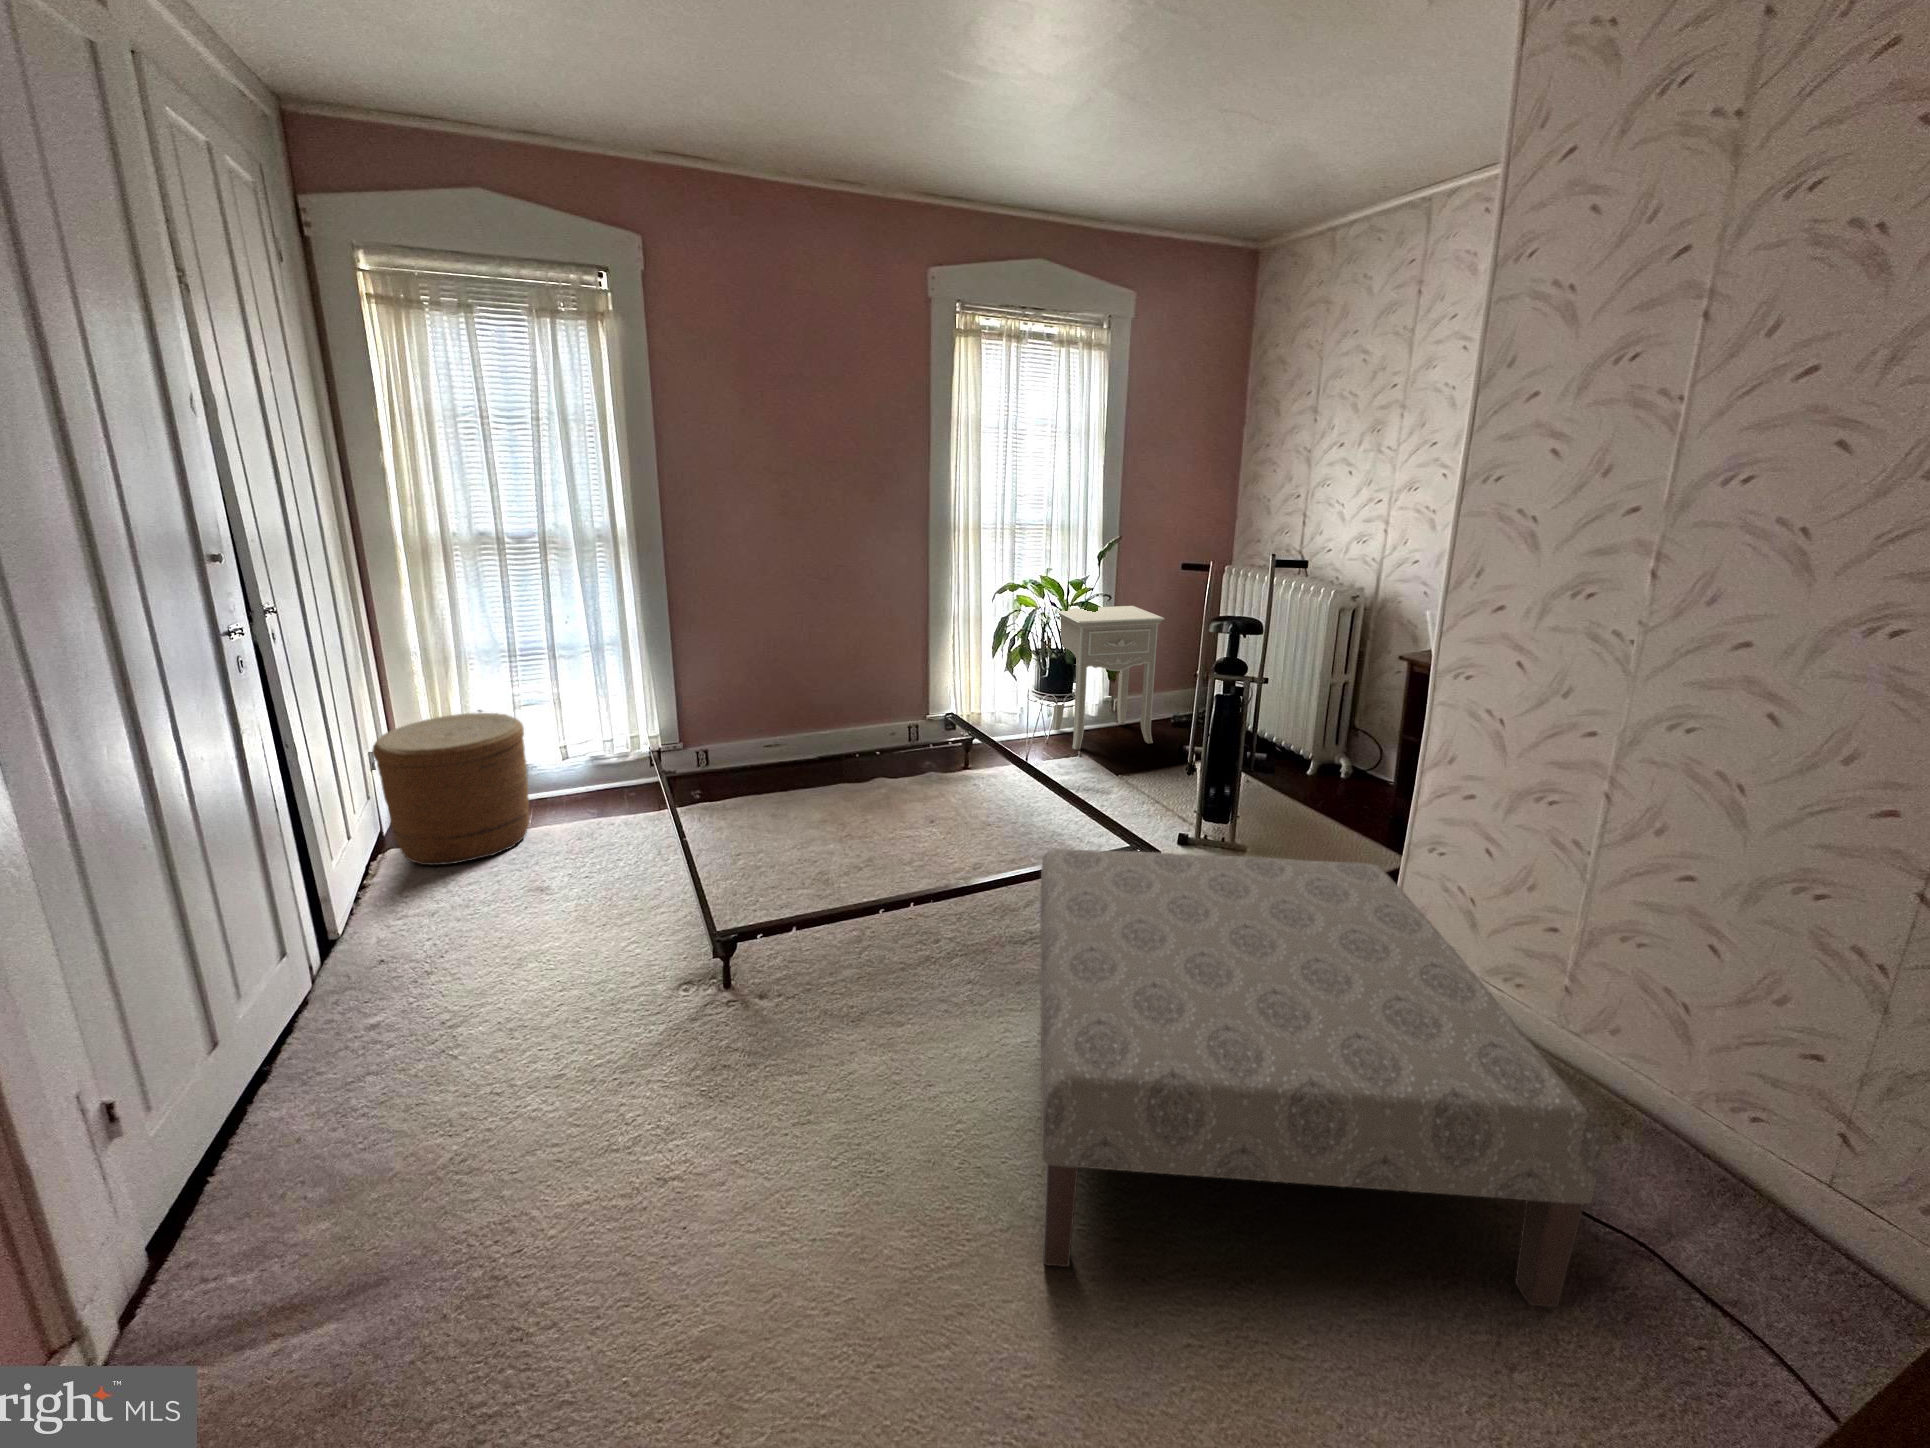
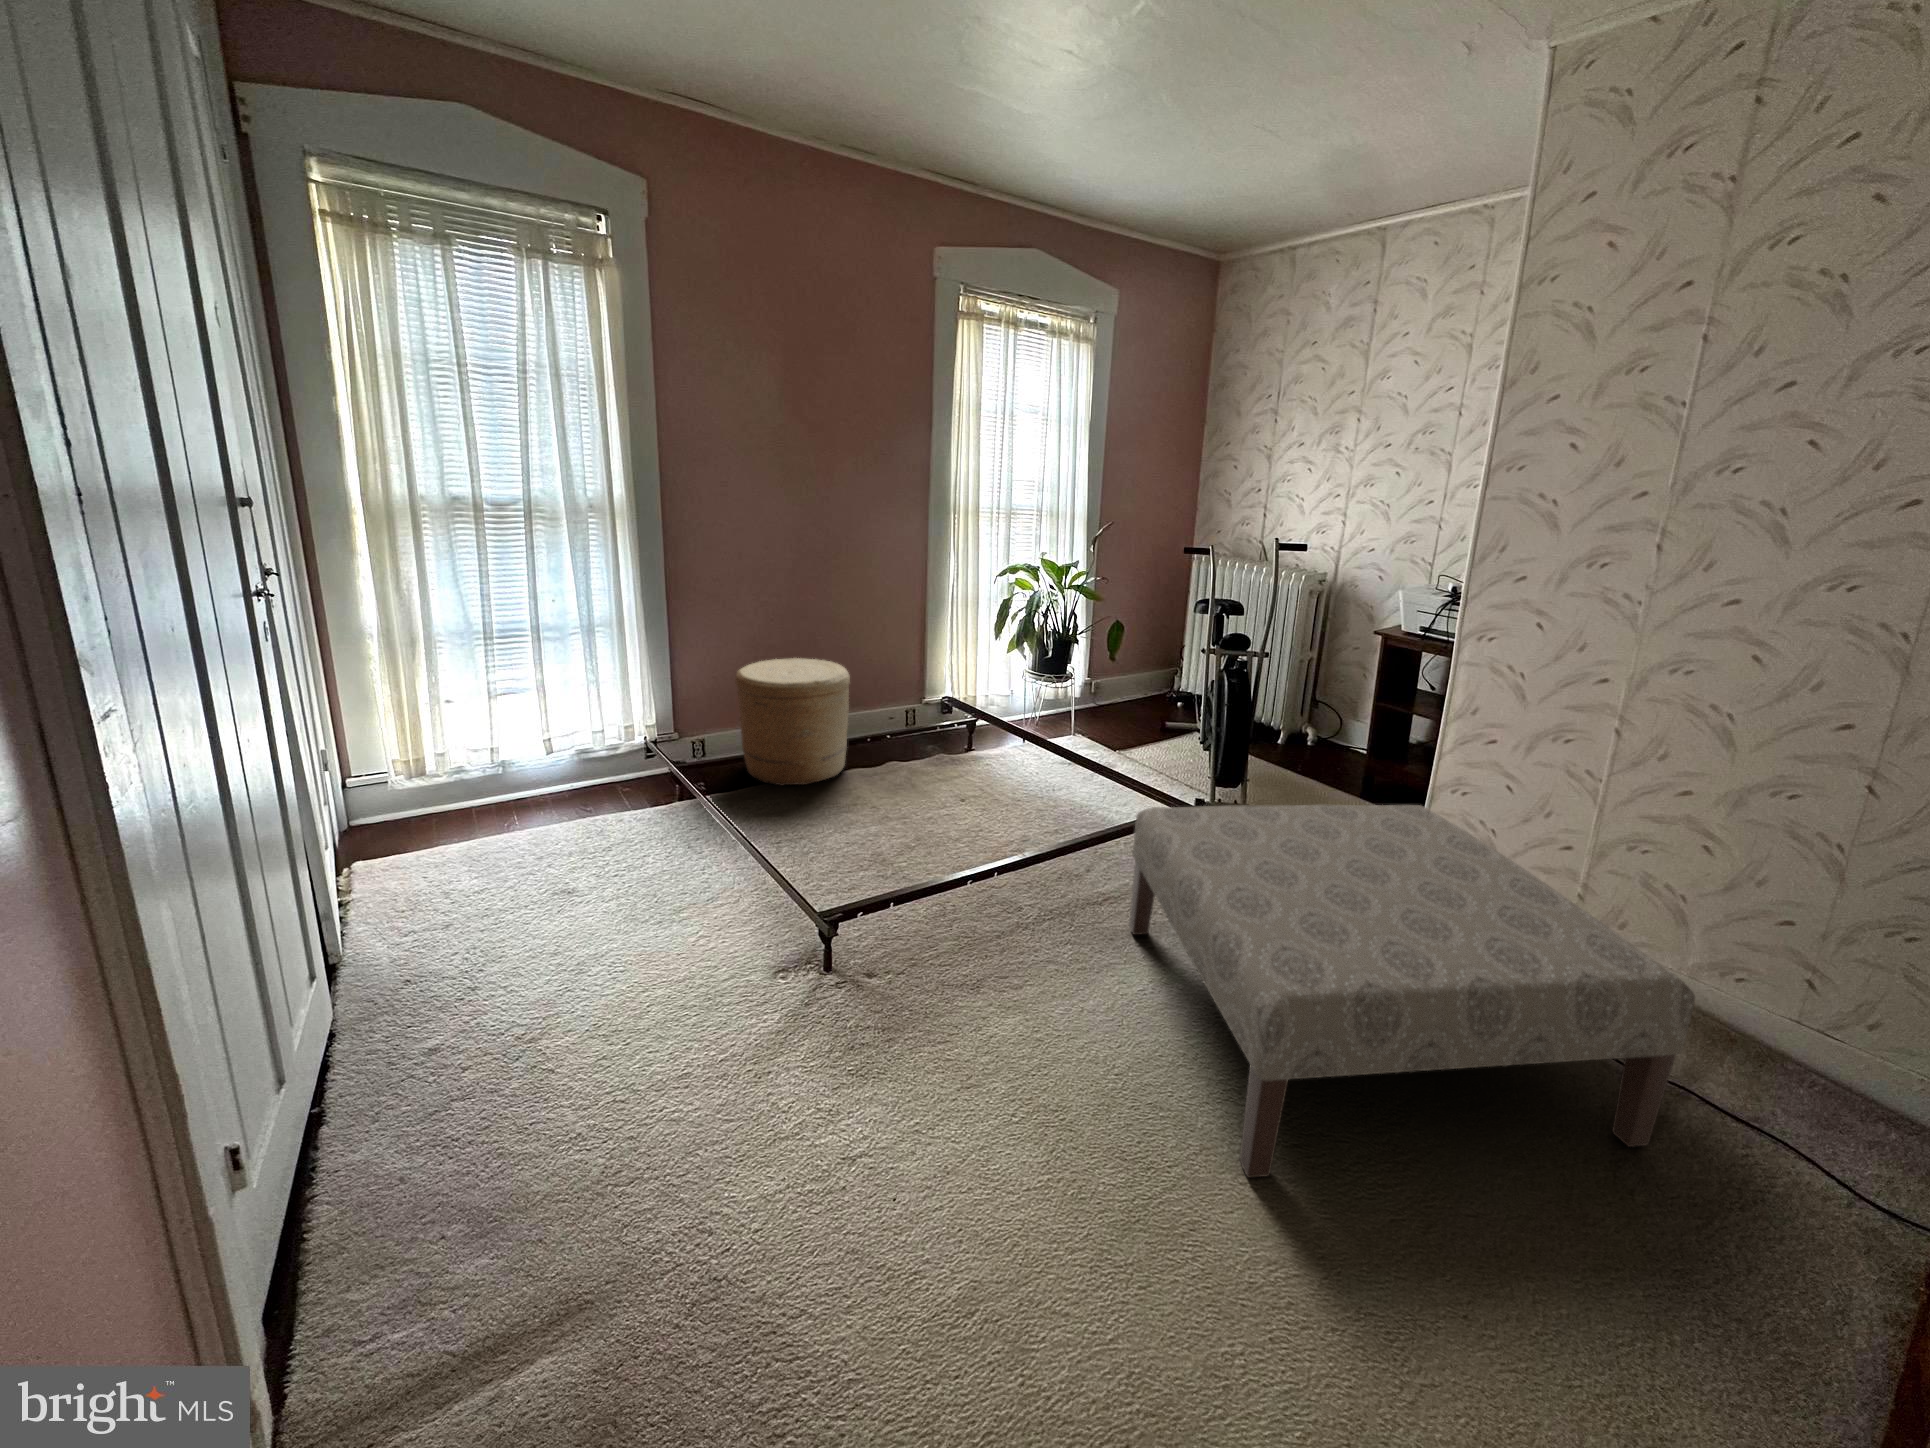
nightstand: present [1053,606,1165,750] -> none [1038,590,1149,728]
woven basket: present [372,713,529,865] -> present [735,658,850,786]

